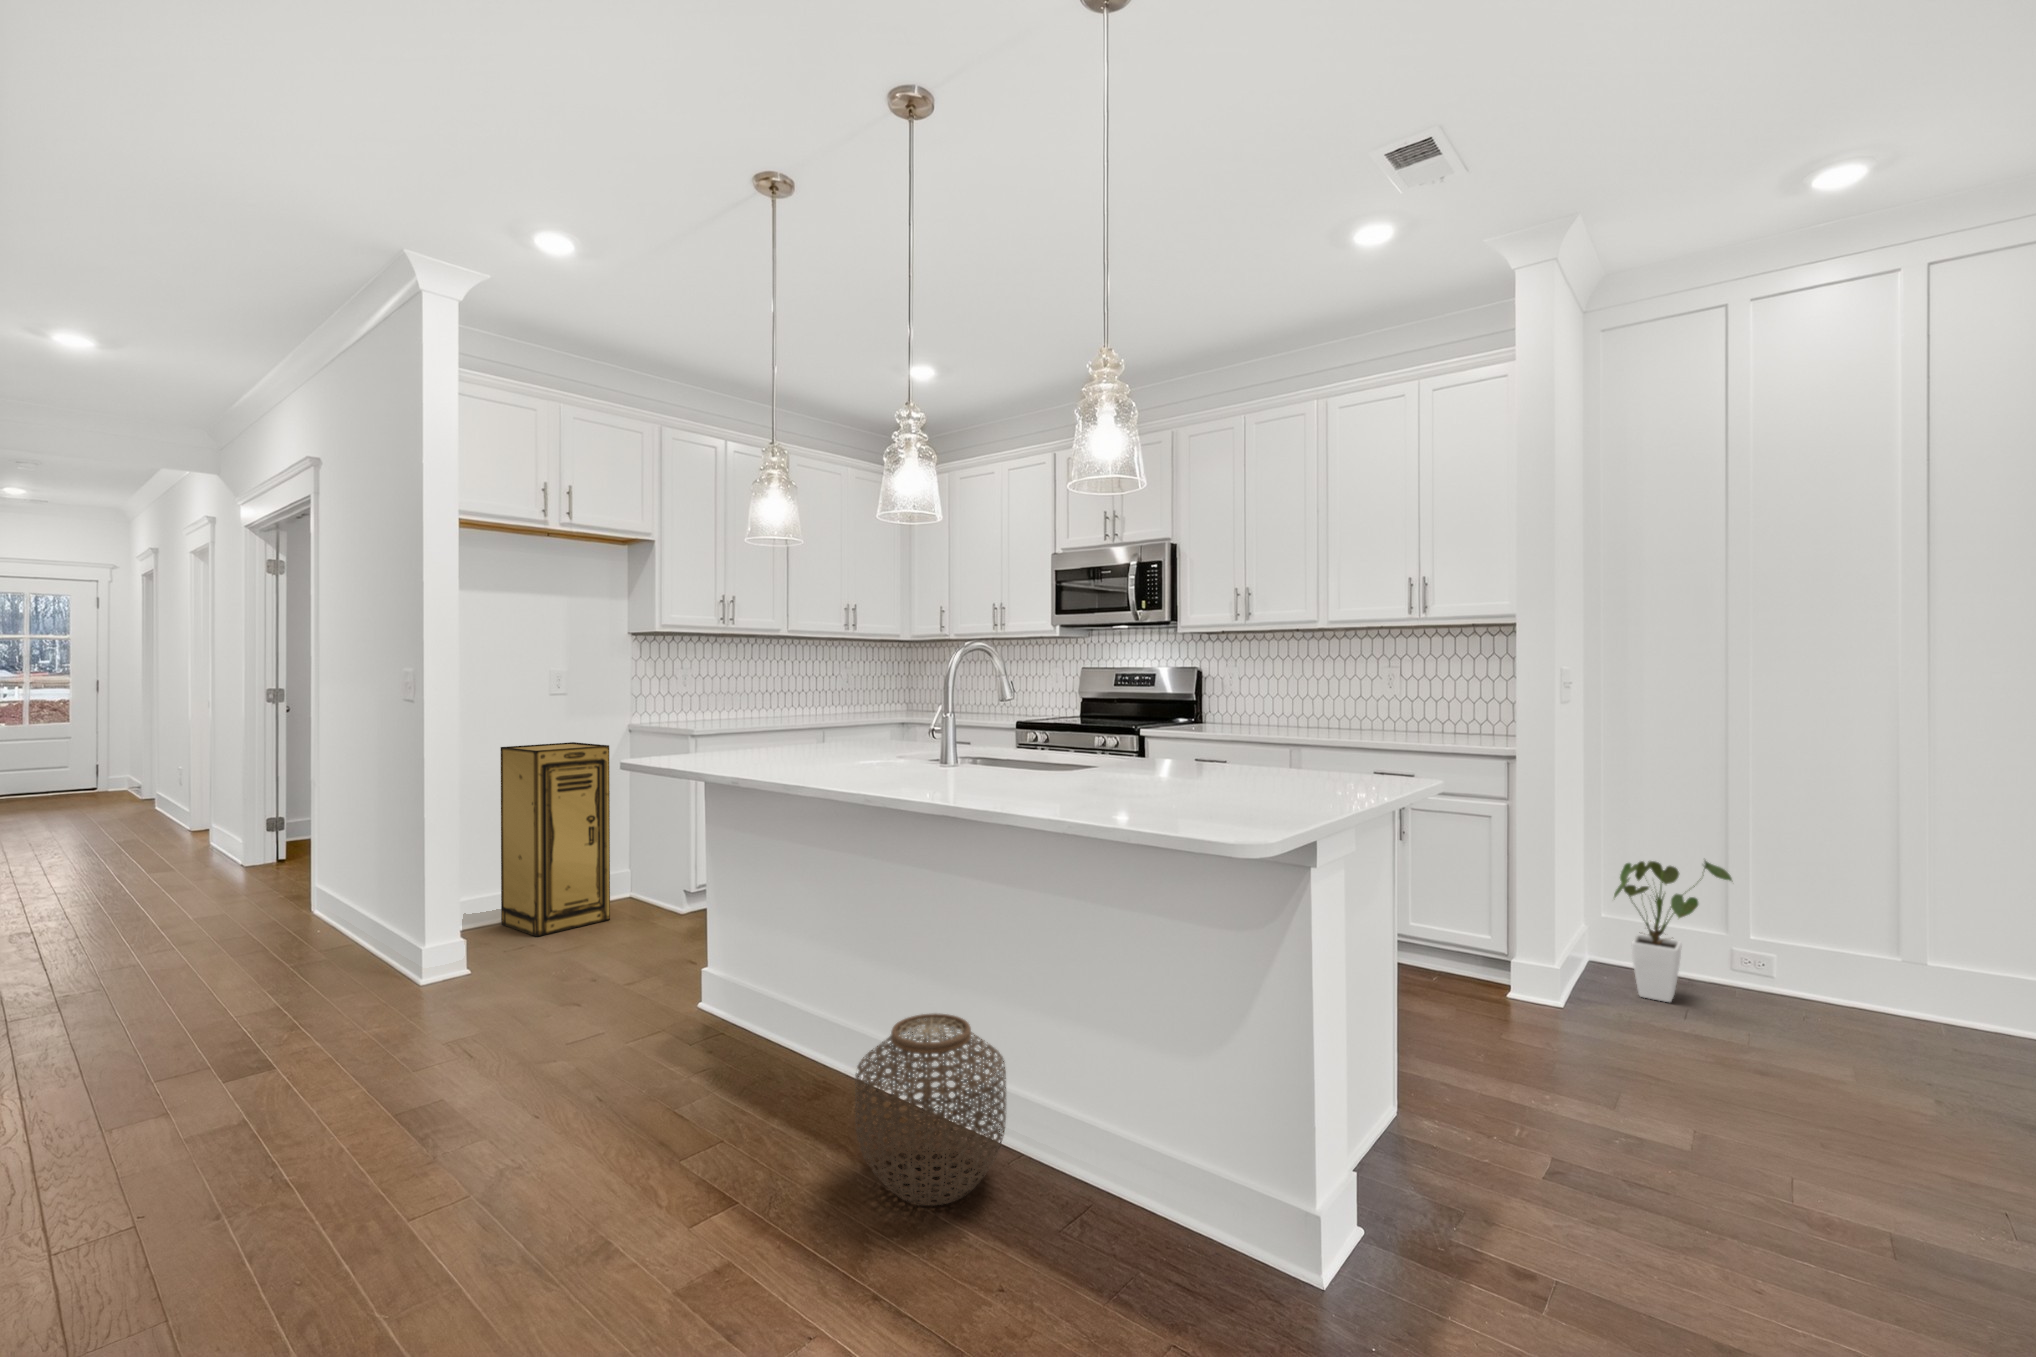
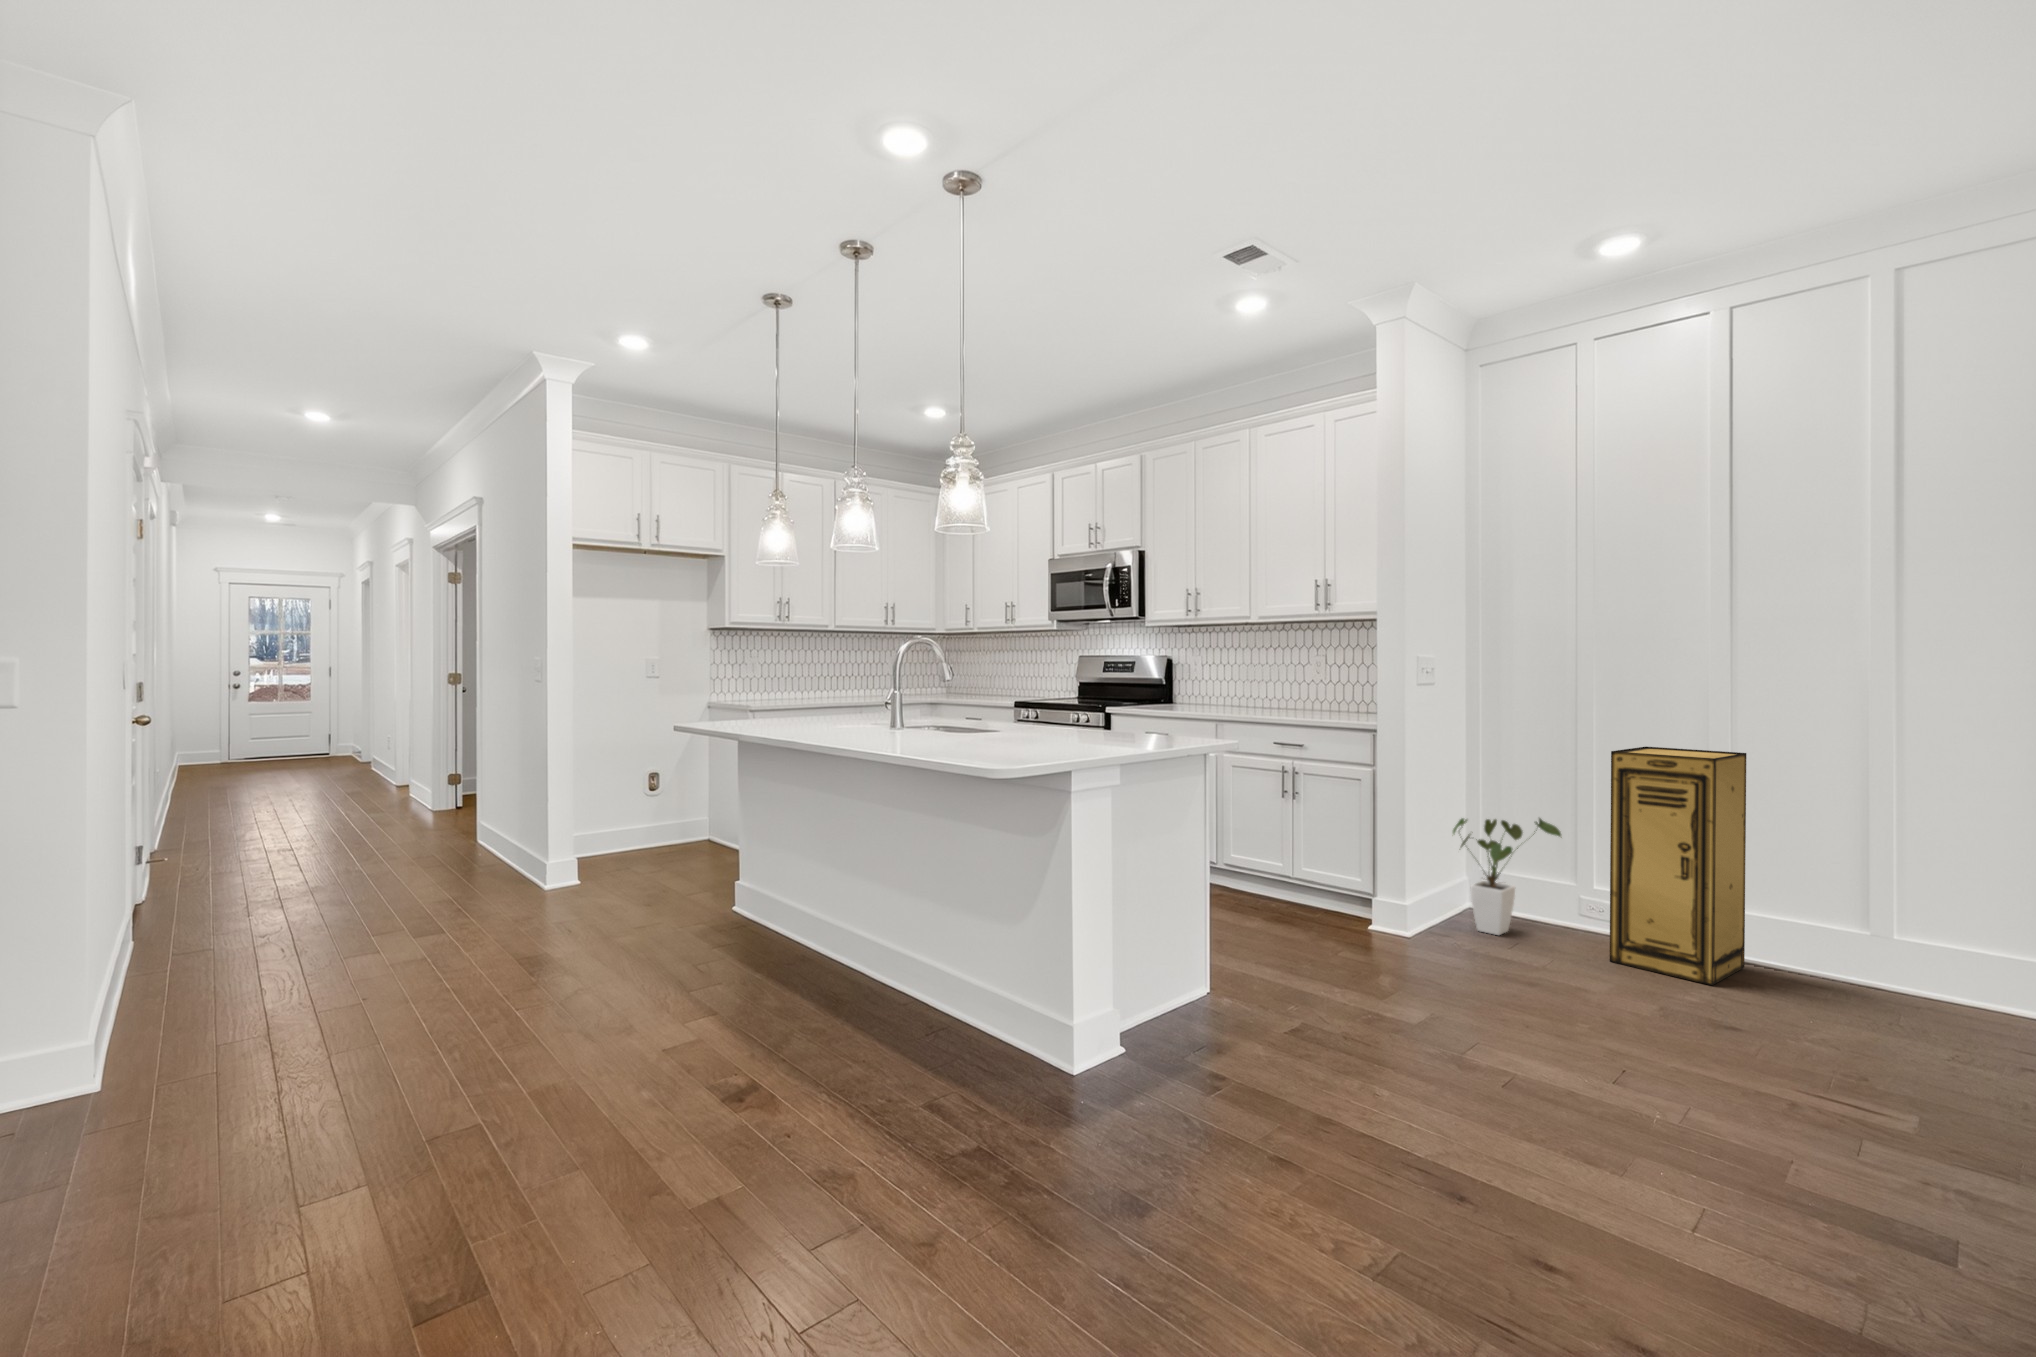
storage cabinet: present [501,742,610,937] -> present [1610,747,1746,985]
woven basket: present [855,1014,1006,1205] -> none [791,890,893,1010]

